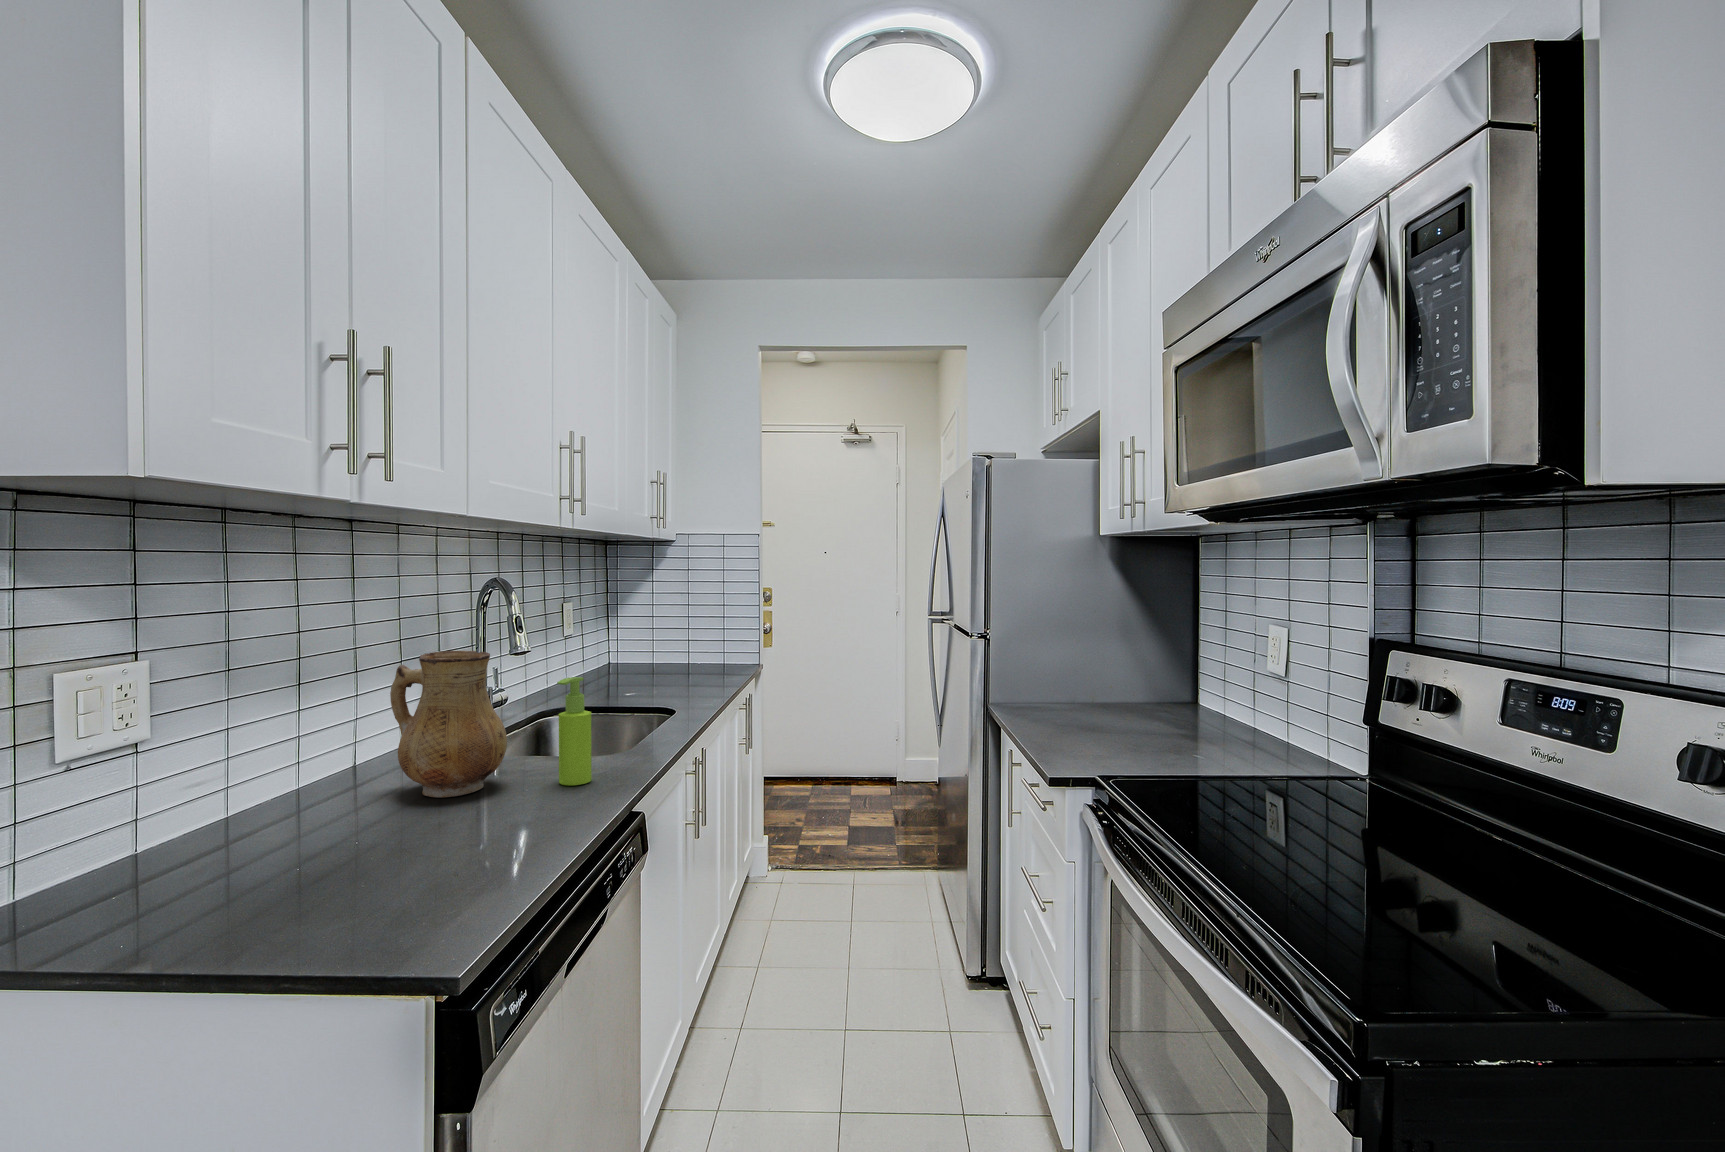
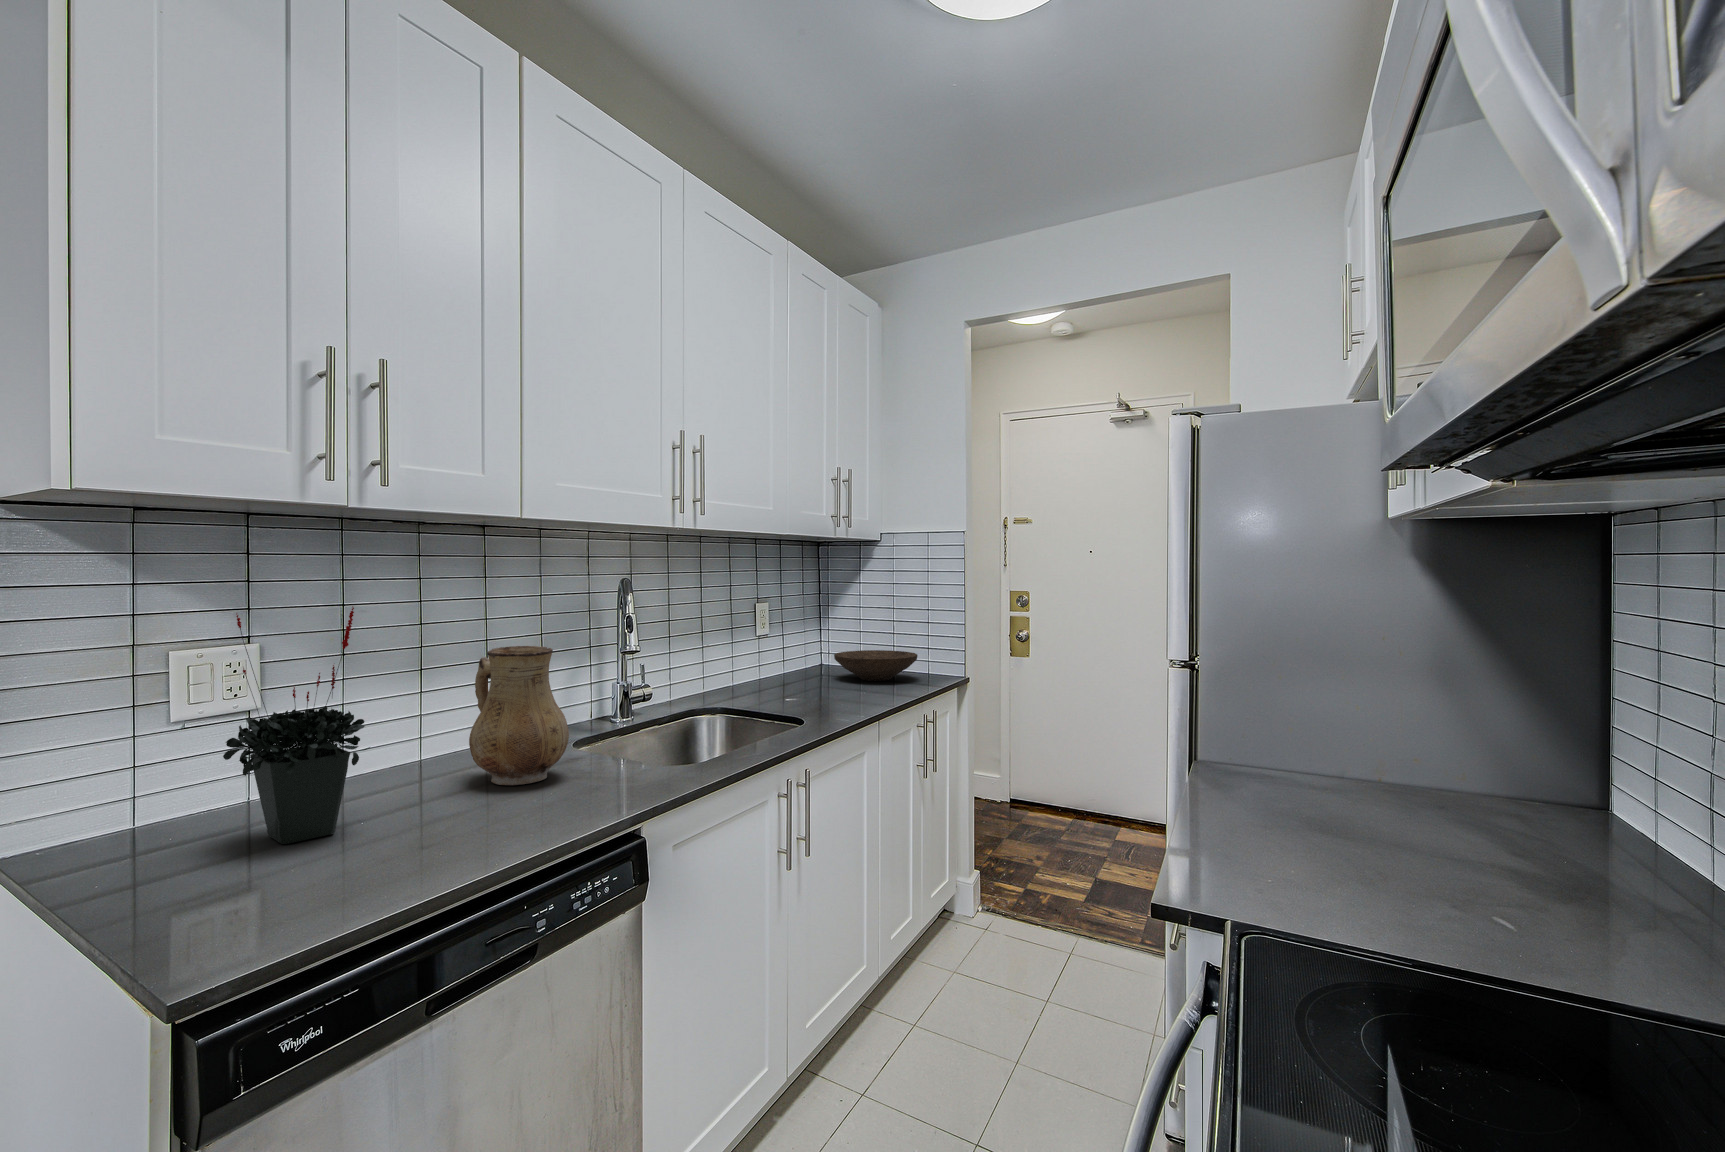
potted plant: none [174,612,359,887] -> present [223,607,370,844]
wooden bowl: none [638,644,717,672] -> present [834,650,918,681]
soap dispenser: present [557,677,592,785] -> none [603,678,641,787]

